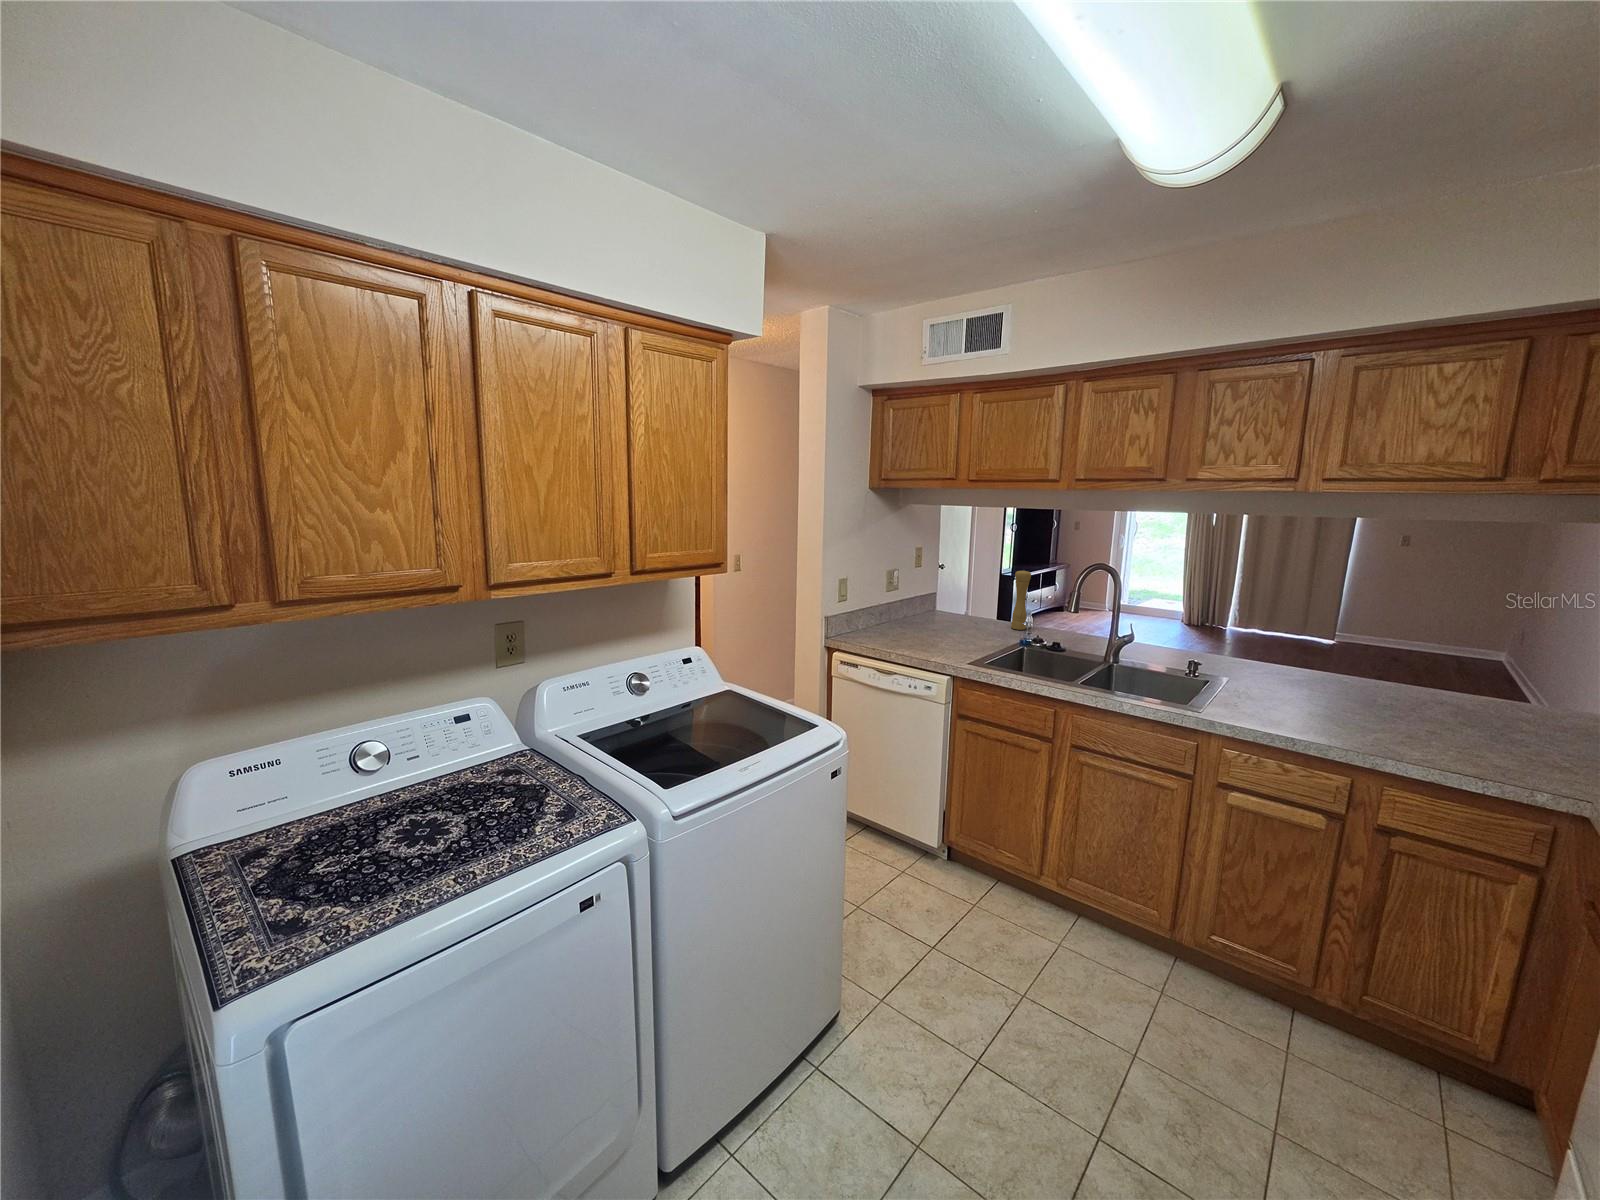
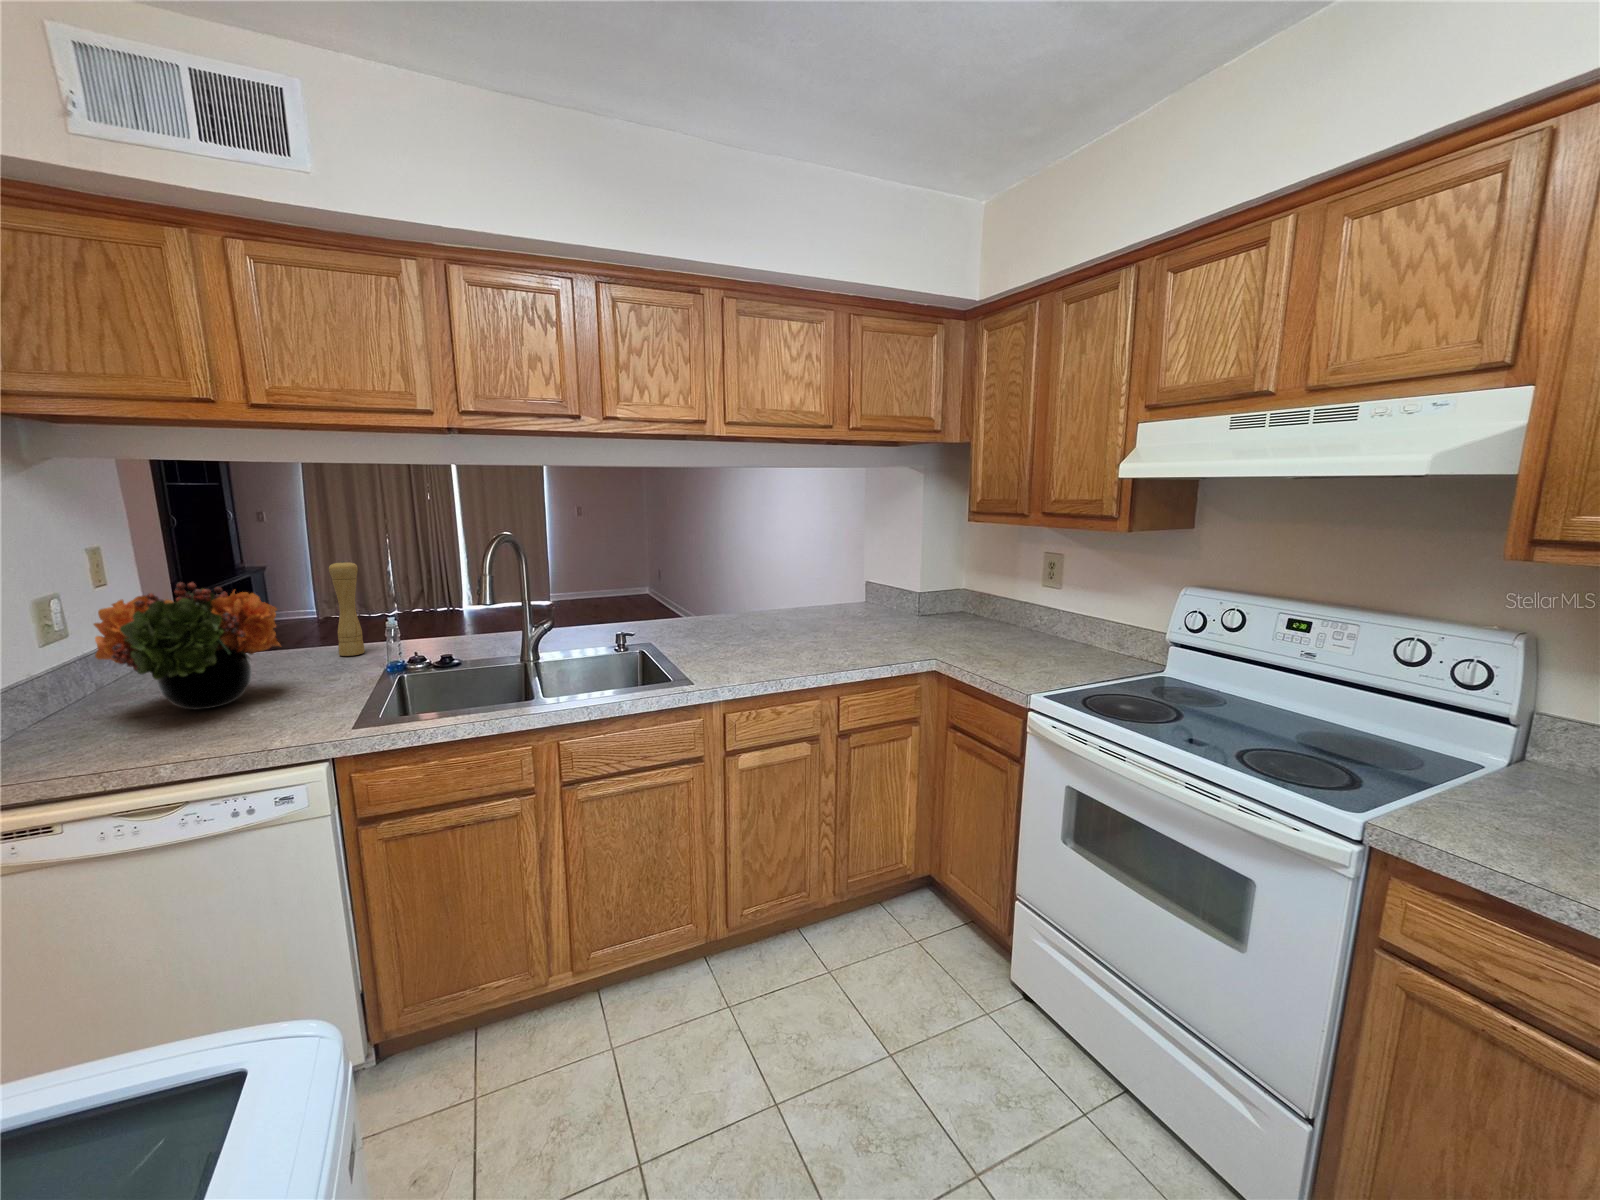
flower arrangement: none [897,570,972,636] -> present [94,582,280,709]

